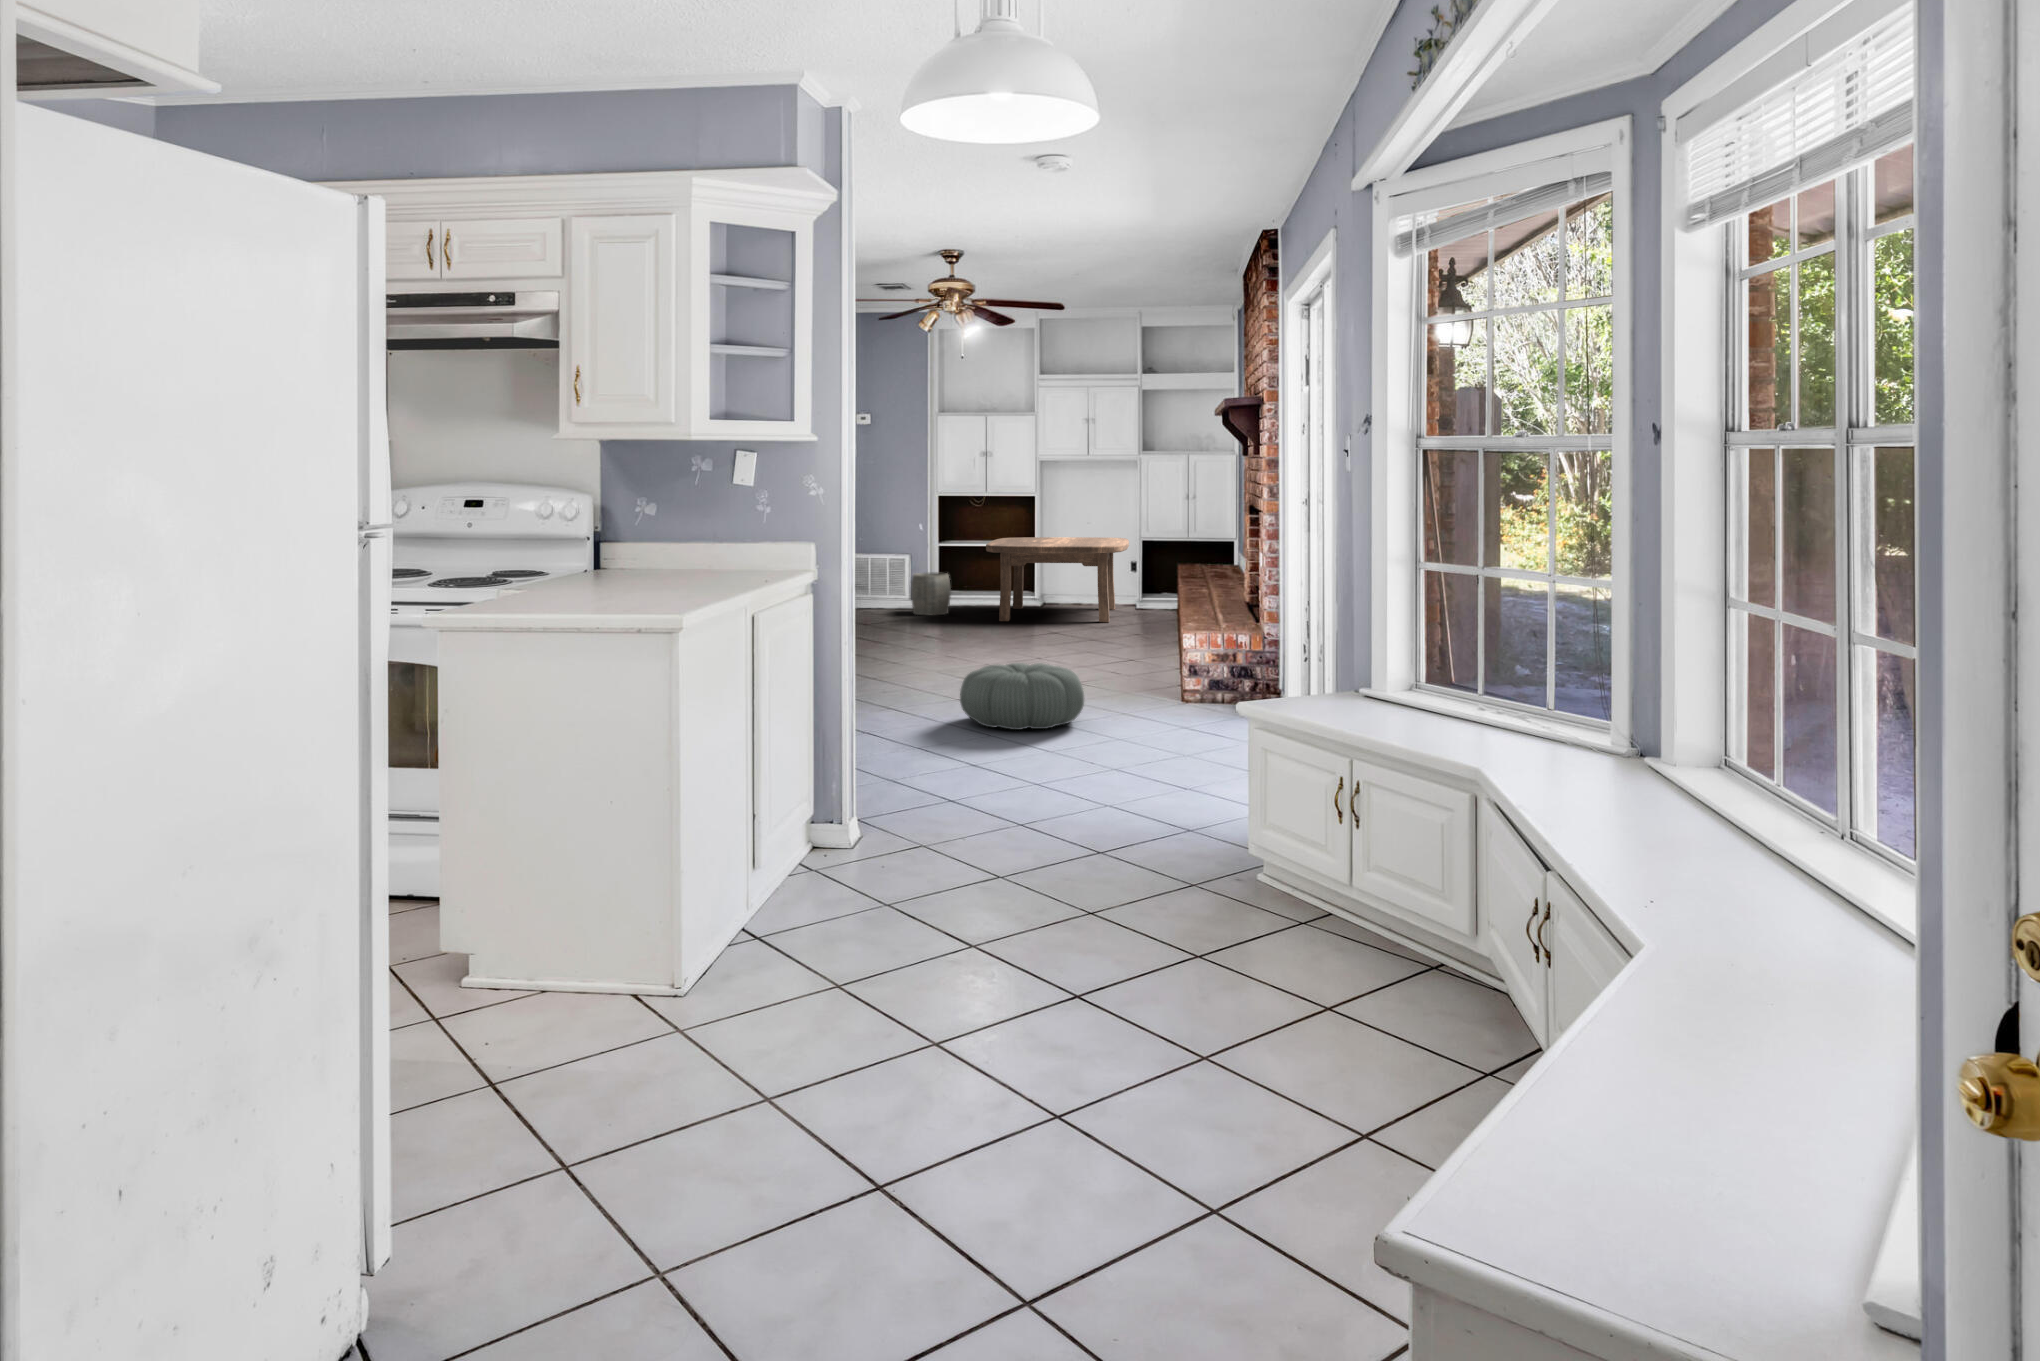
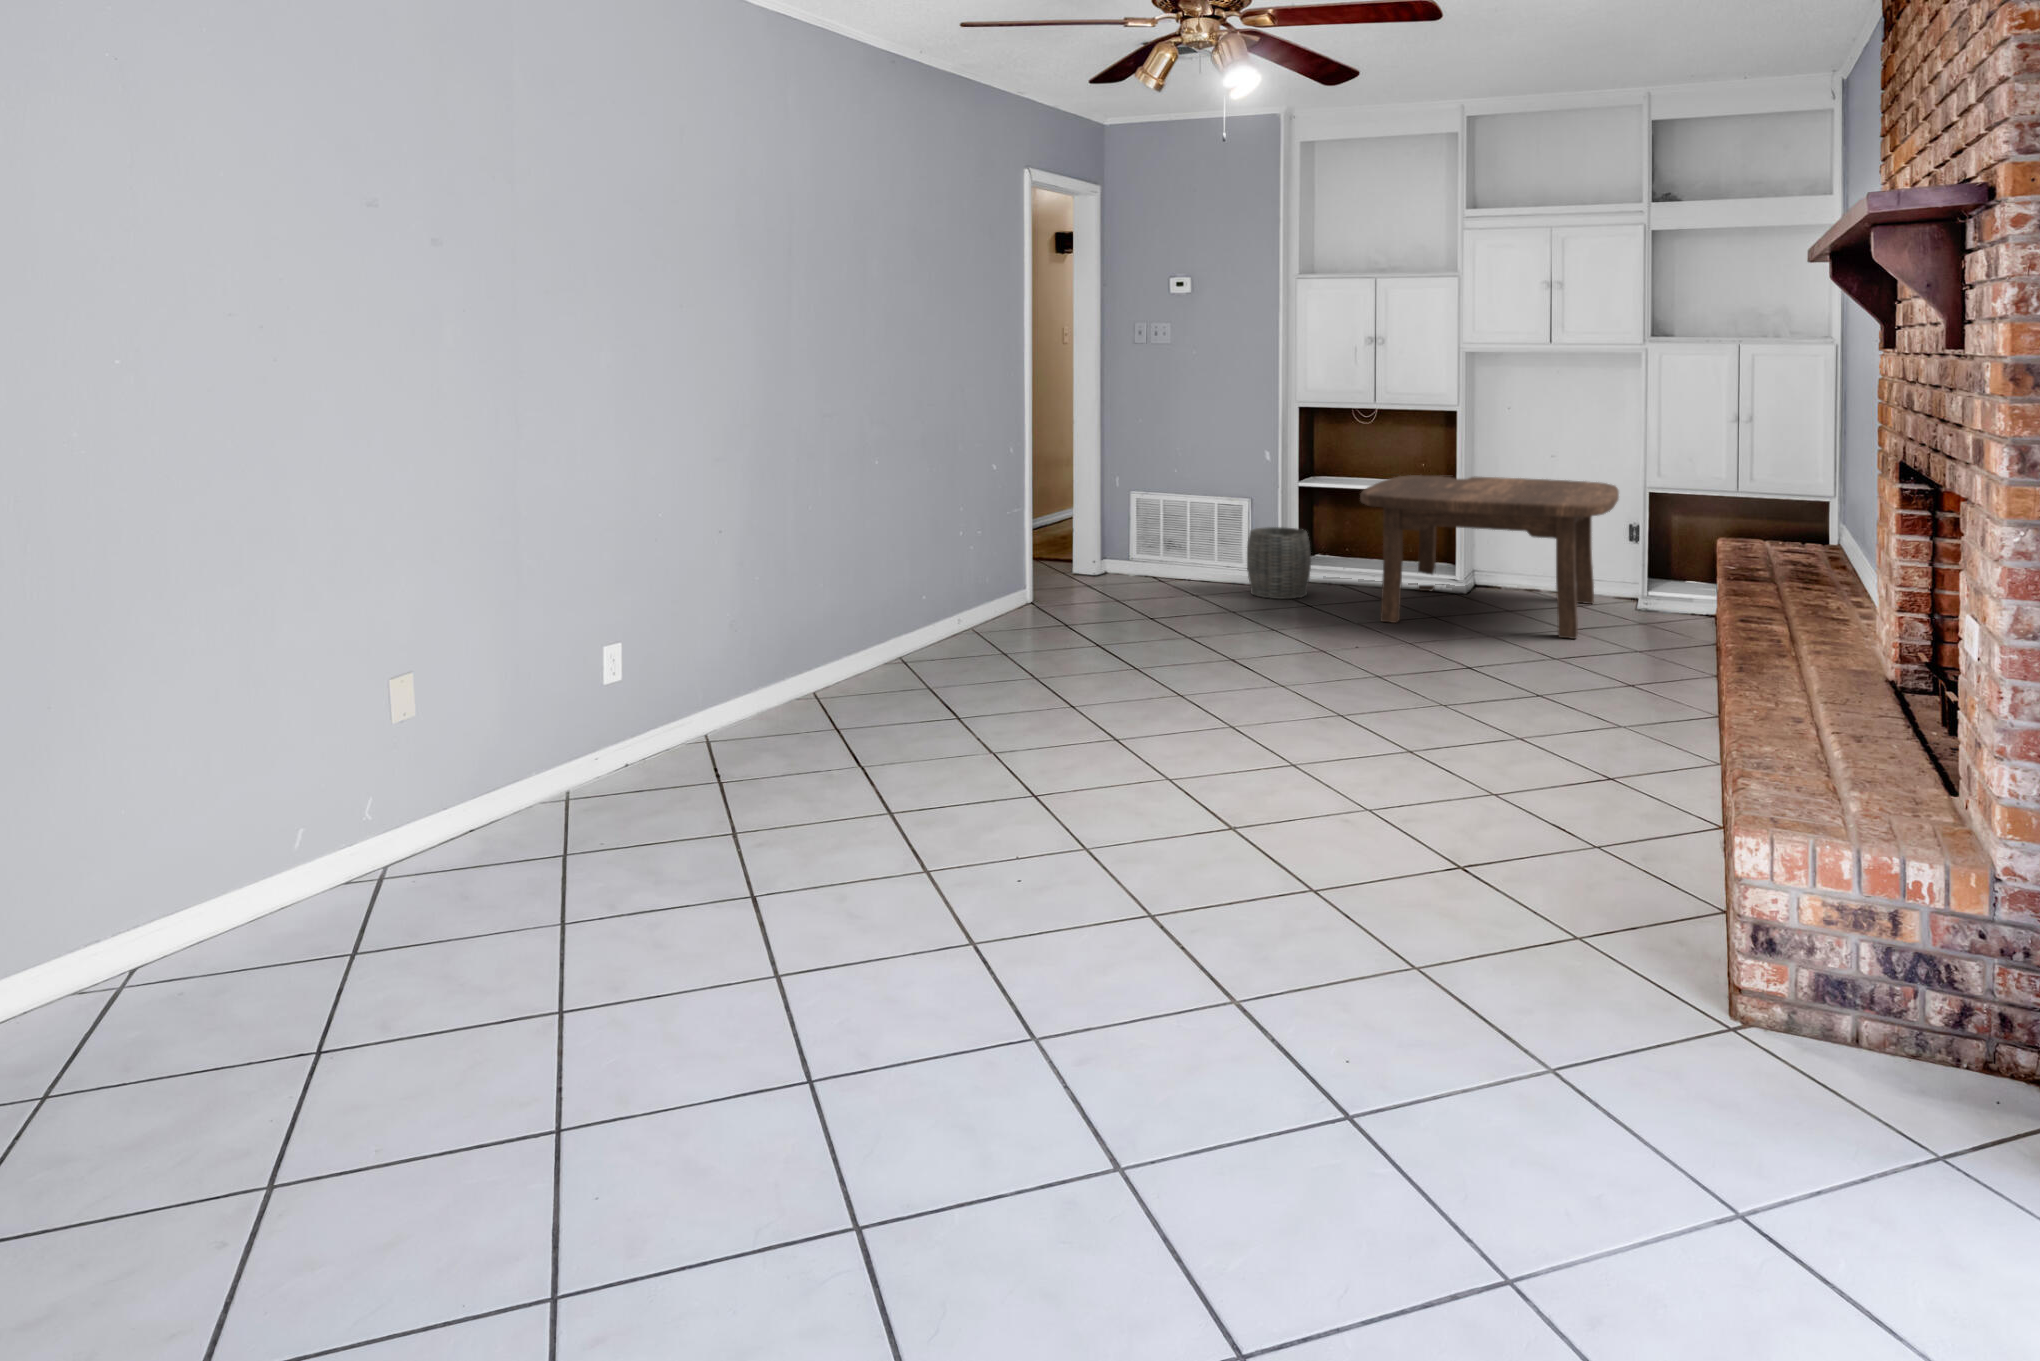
pouf: present [960,663,1084,730] -> none [1075,887,1419,1155]

